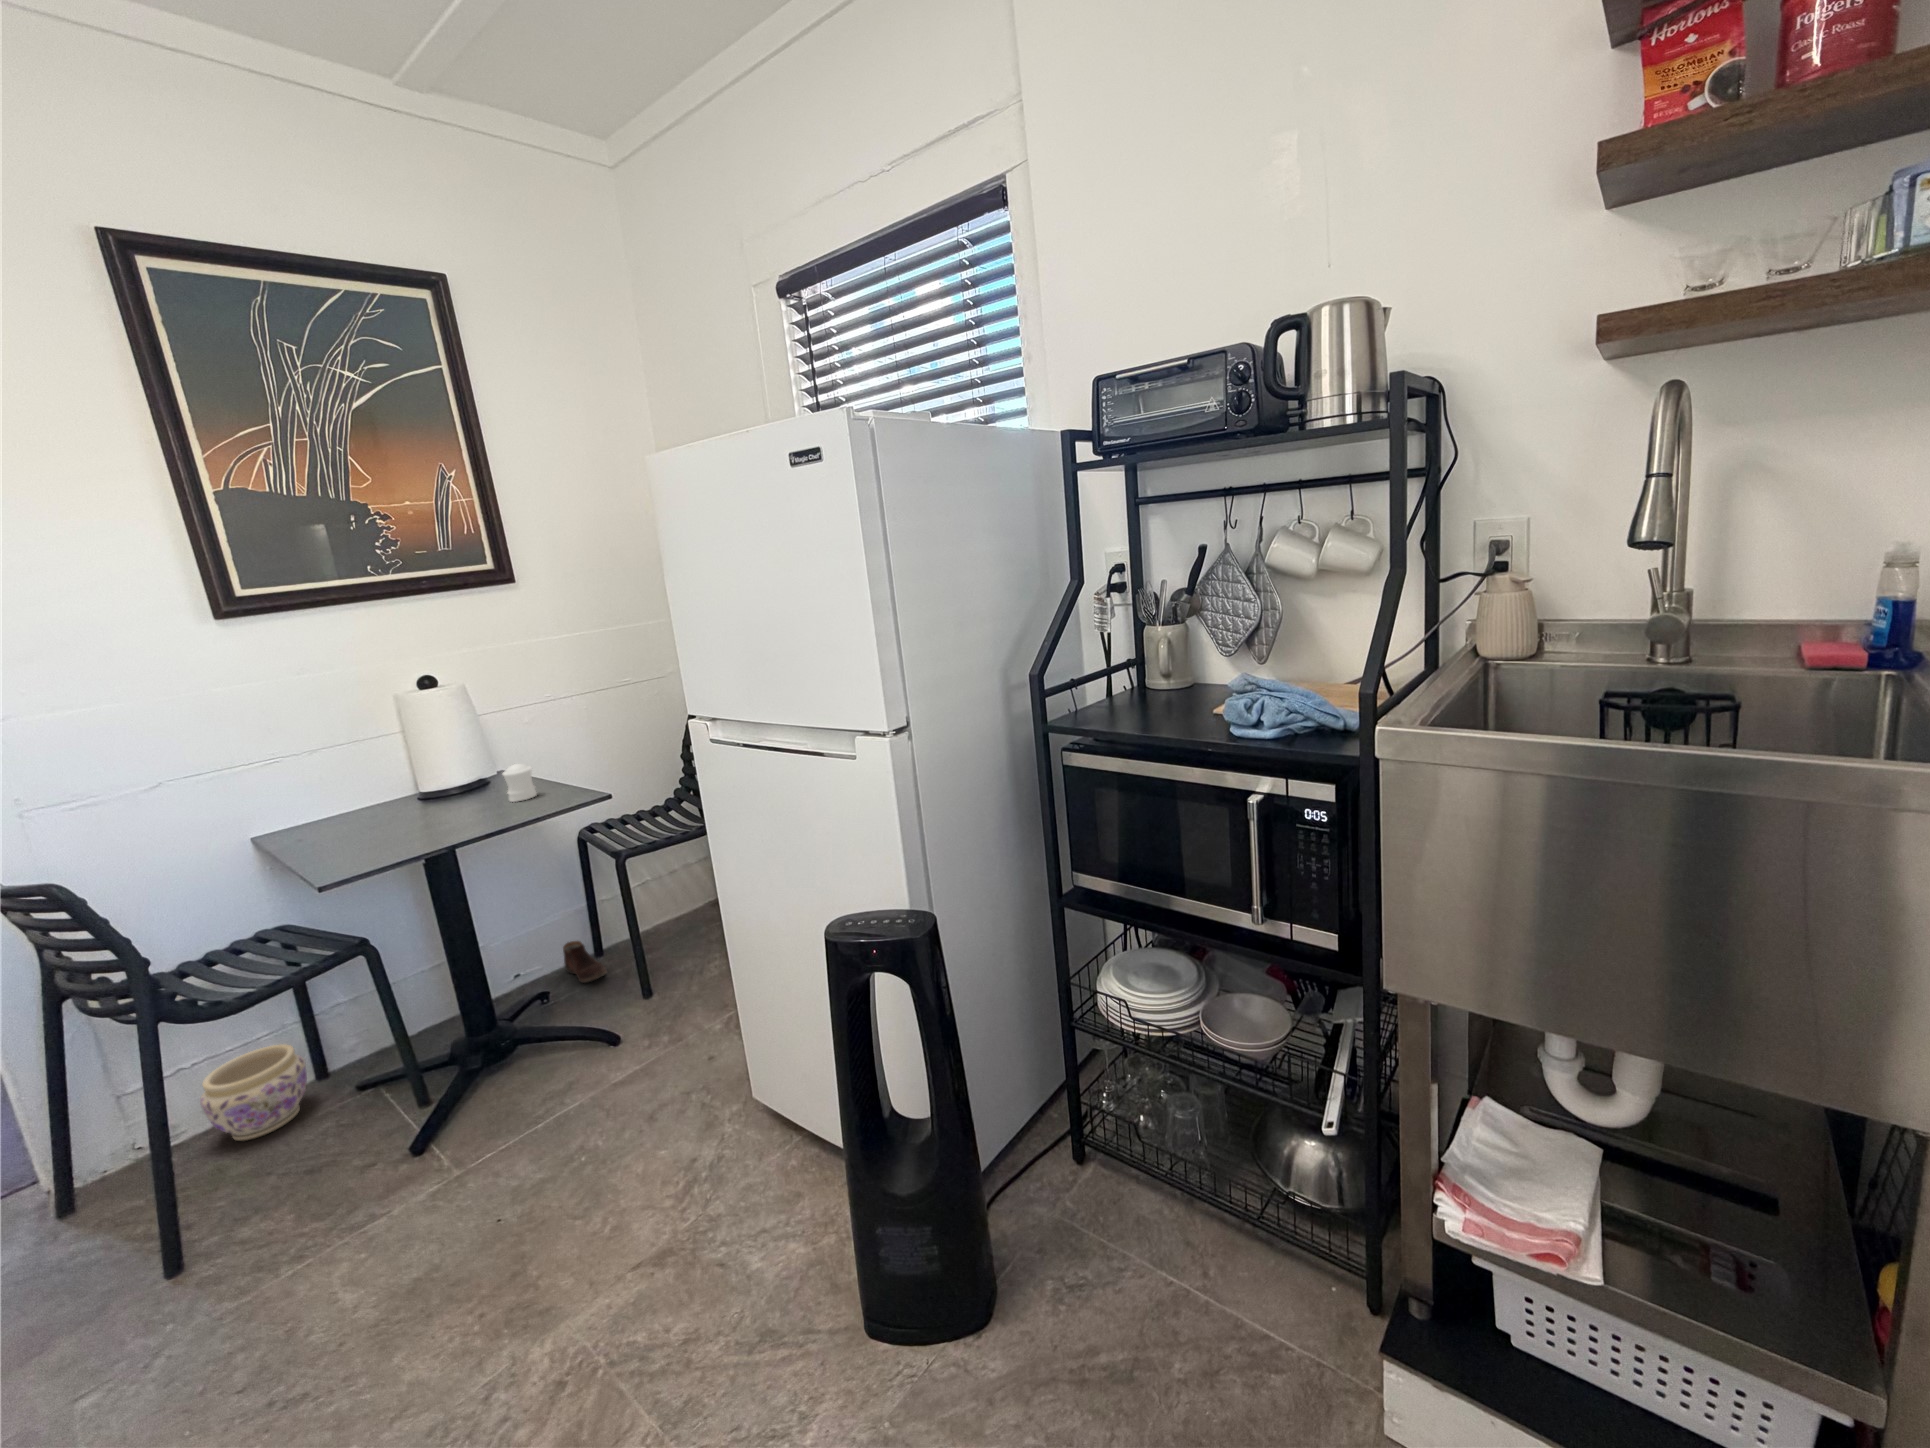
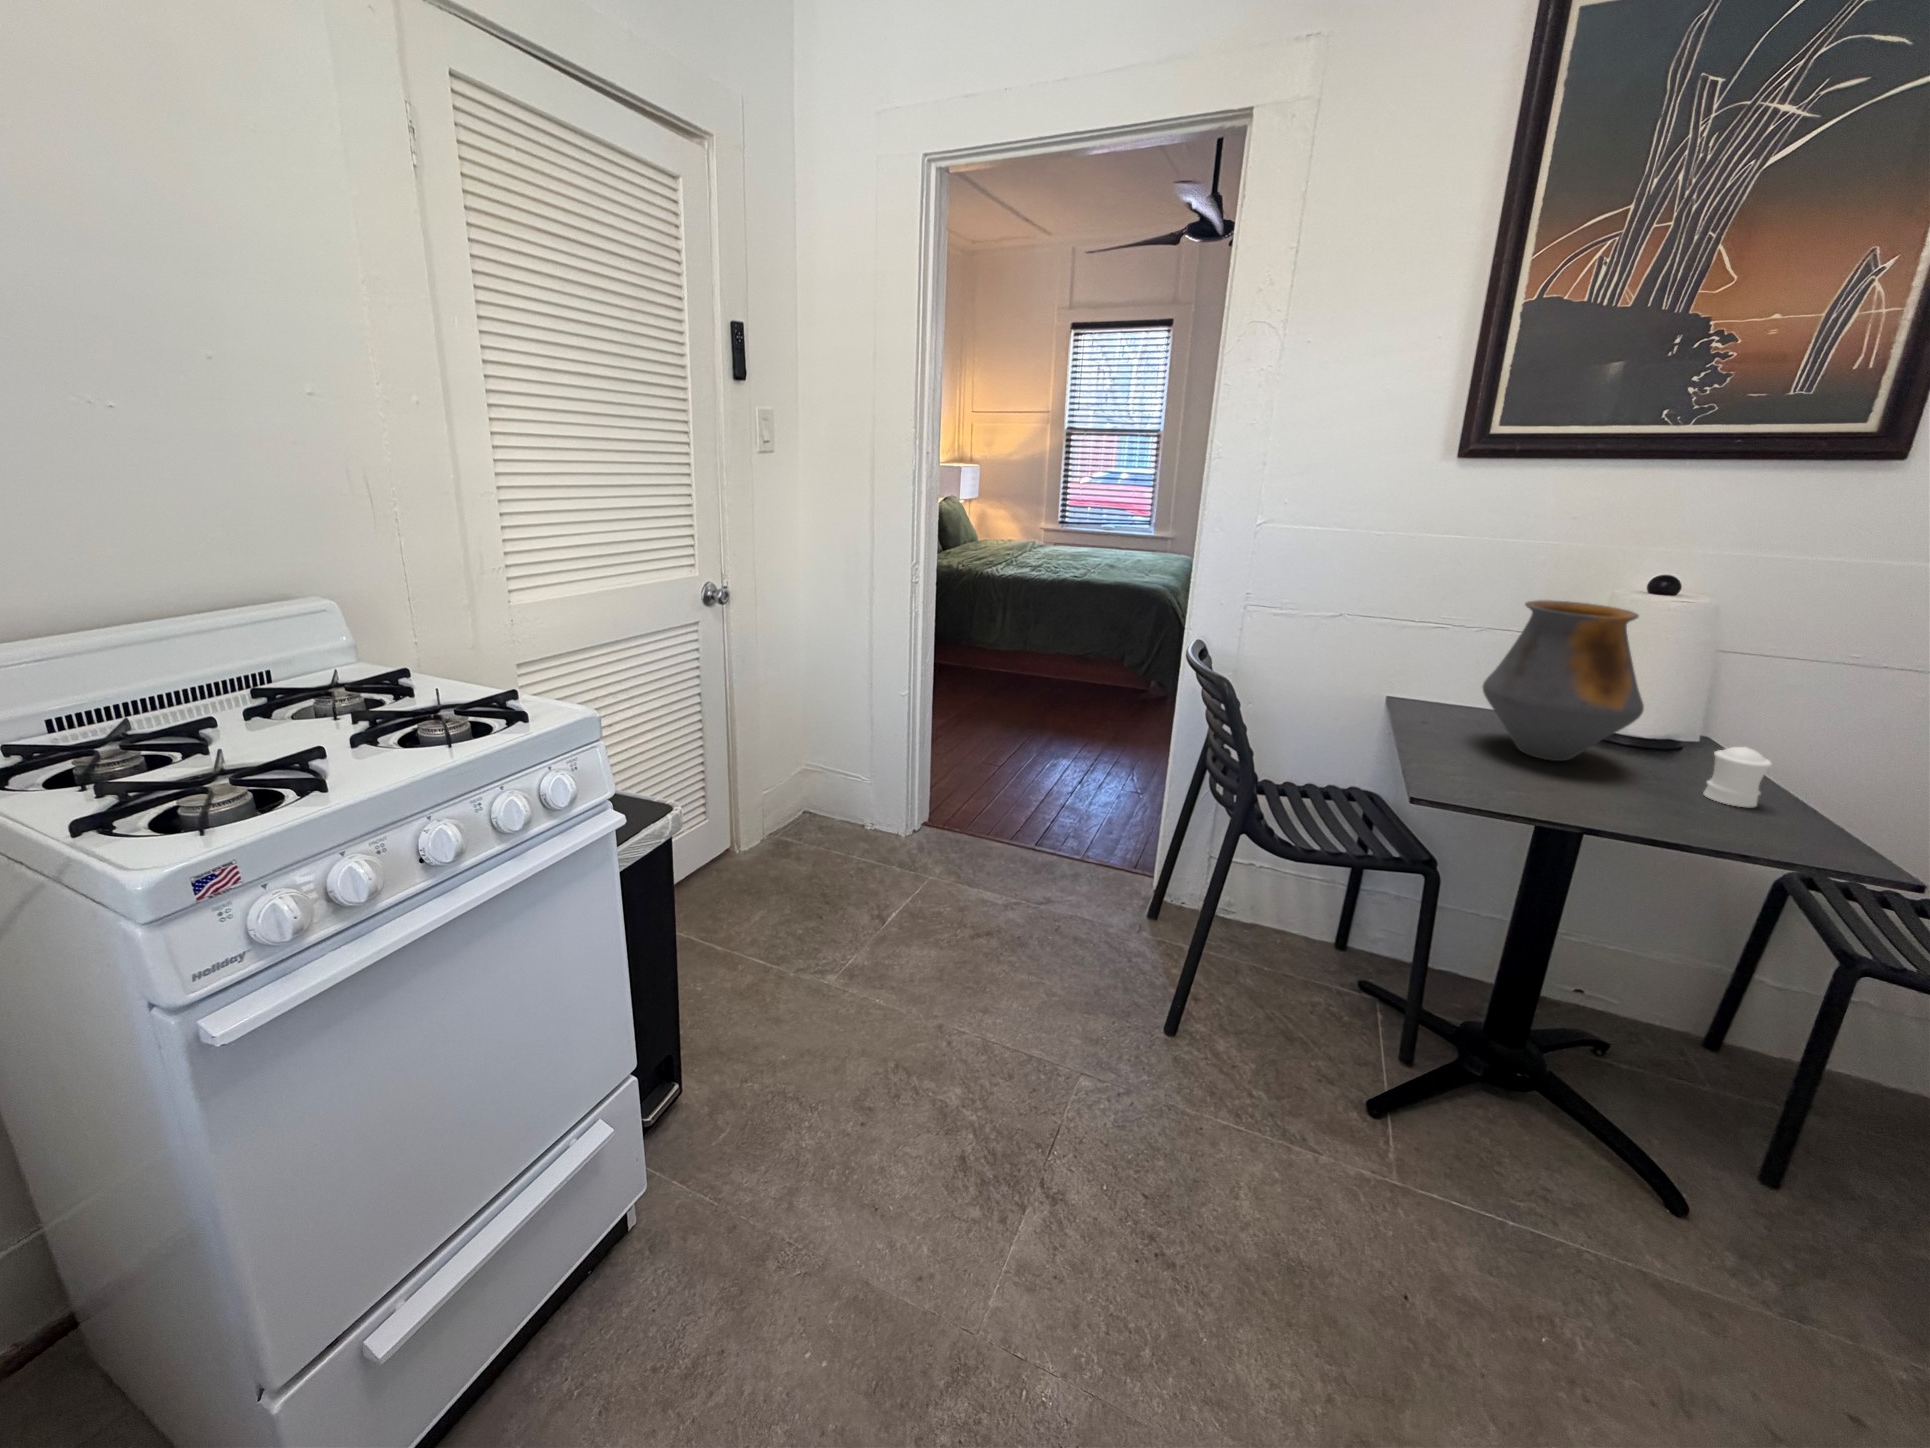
vase: none [333,705,452,827] -> present [1483,600,1644,761]
shoe: present [563,941,607,983] -> none [1649,1001,1715,1089]
planter: present [200,1044,307,1141] -> none [1249,883,1333,970]

